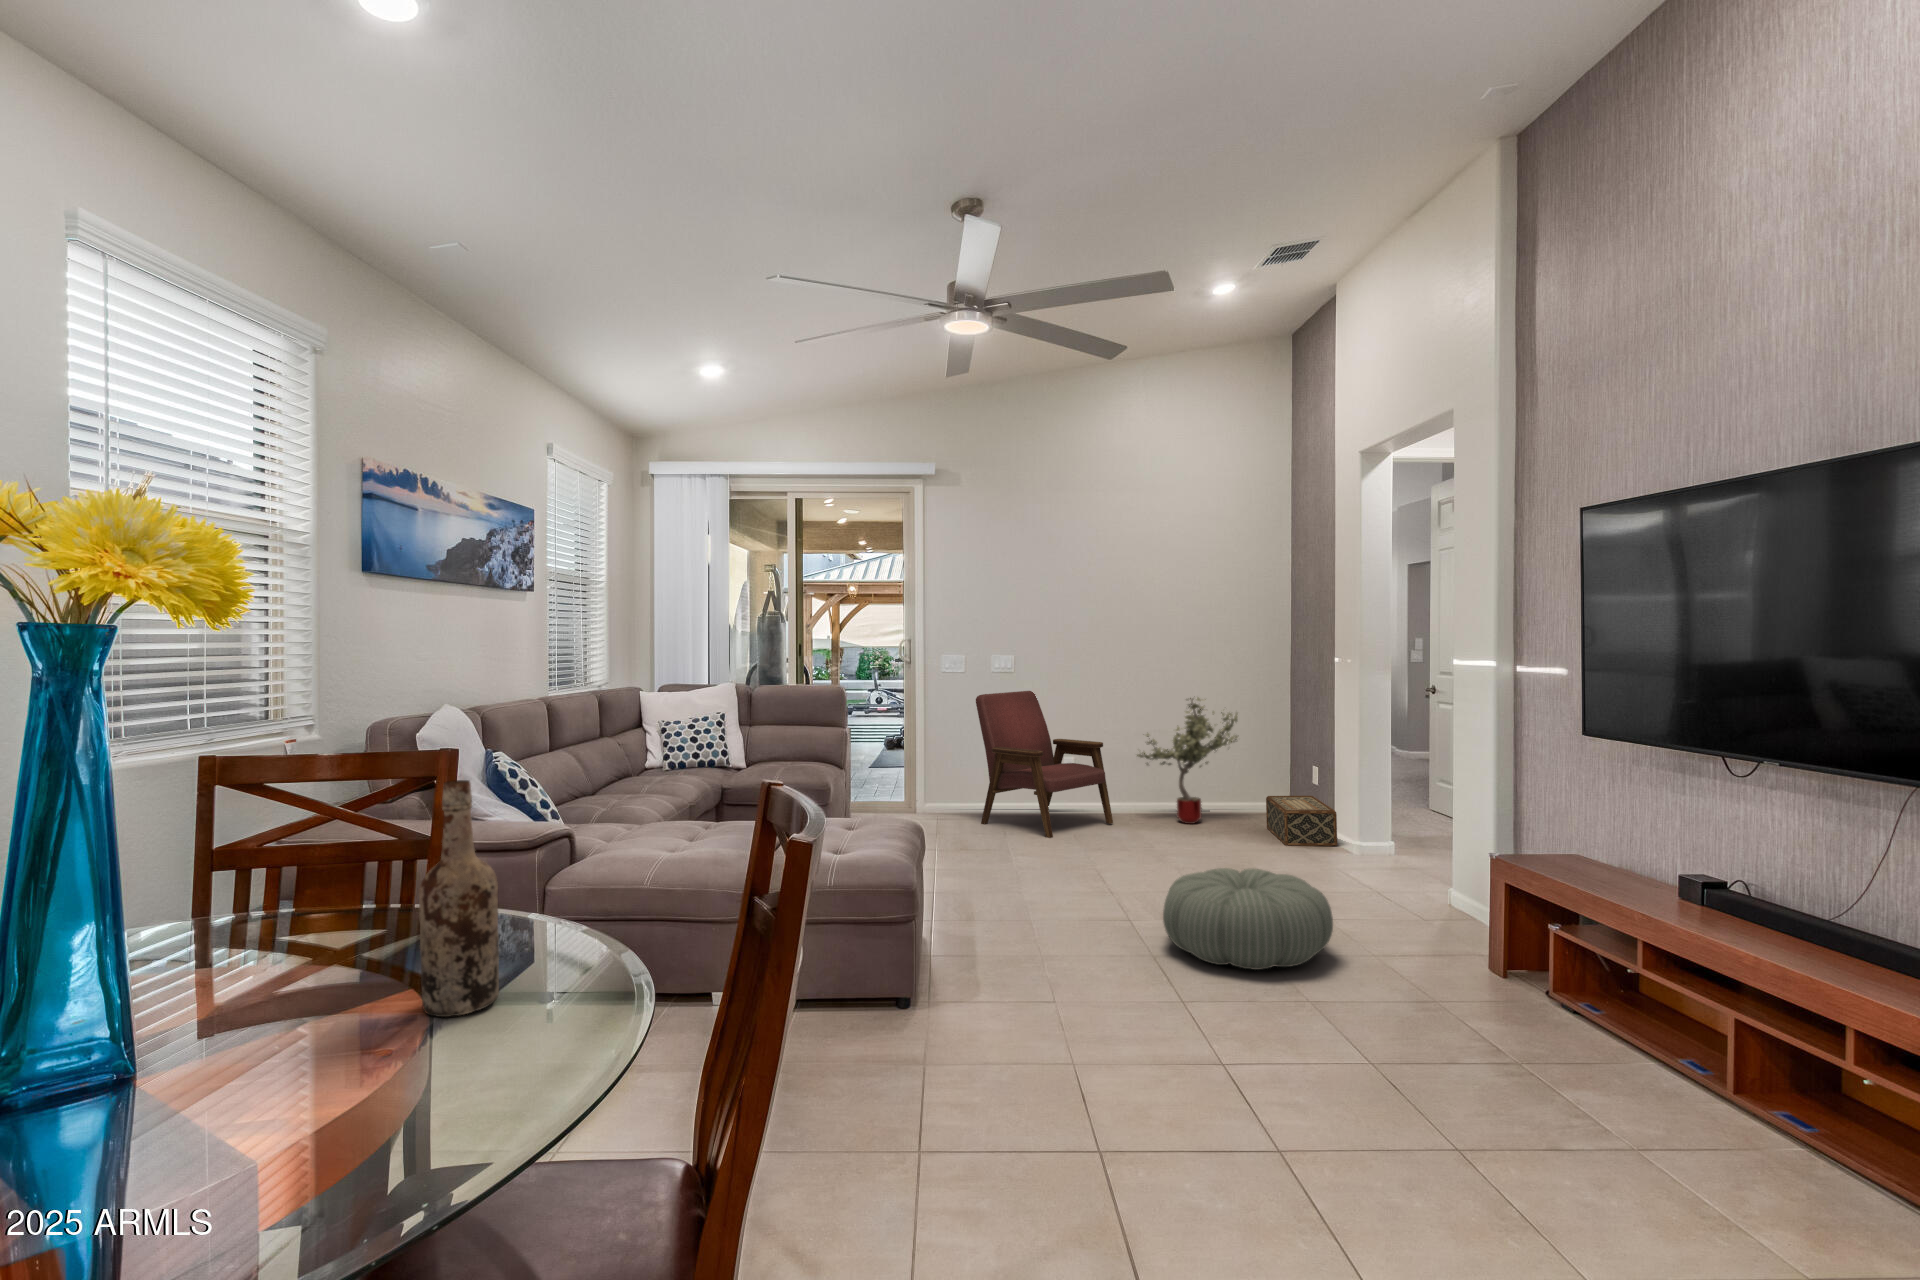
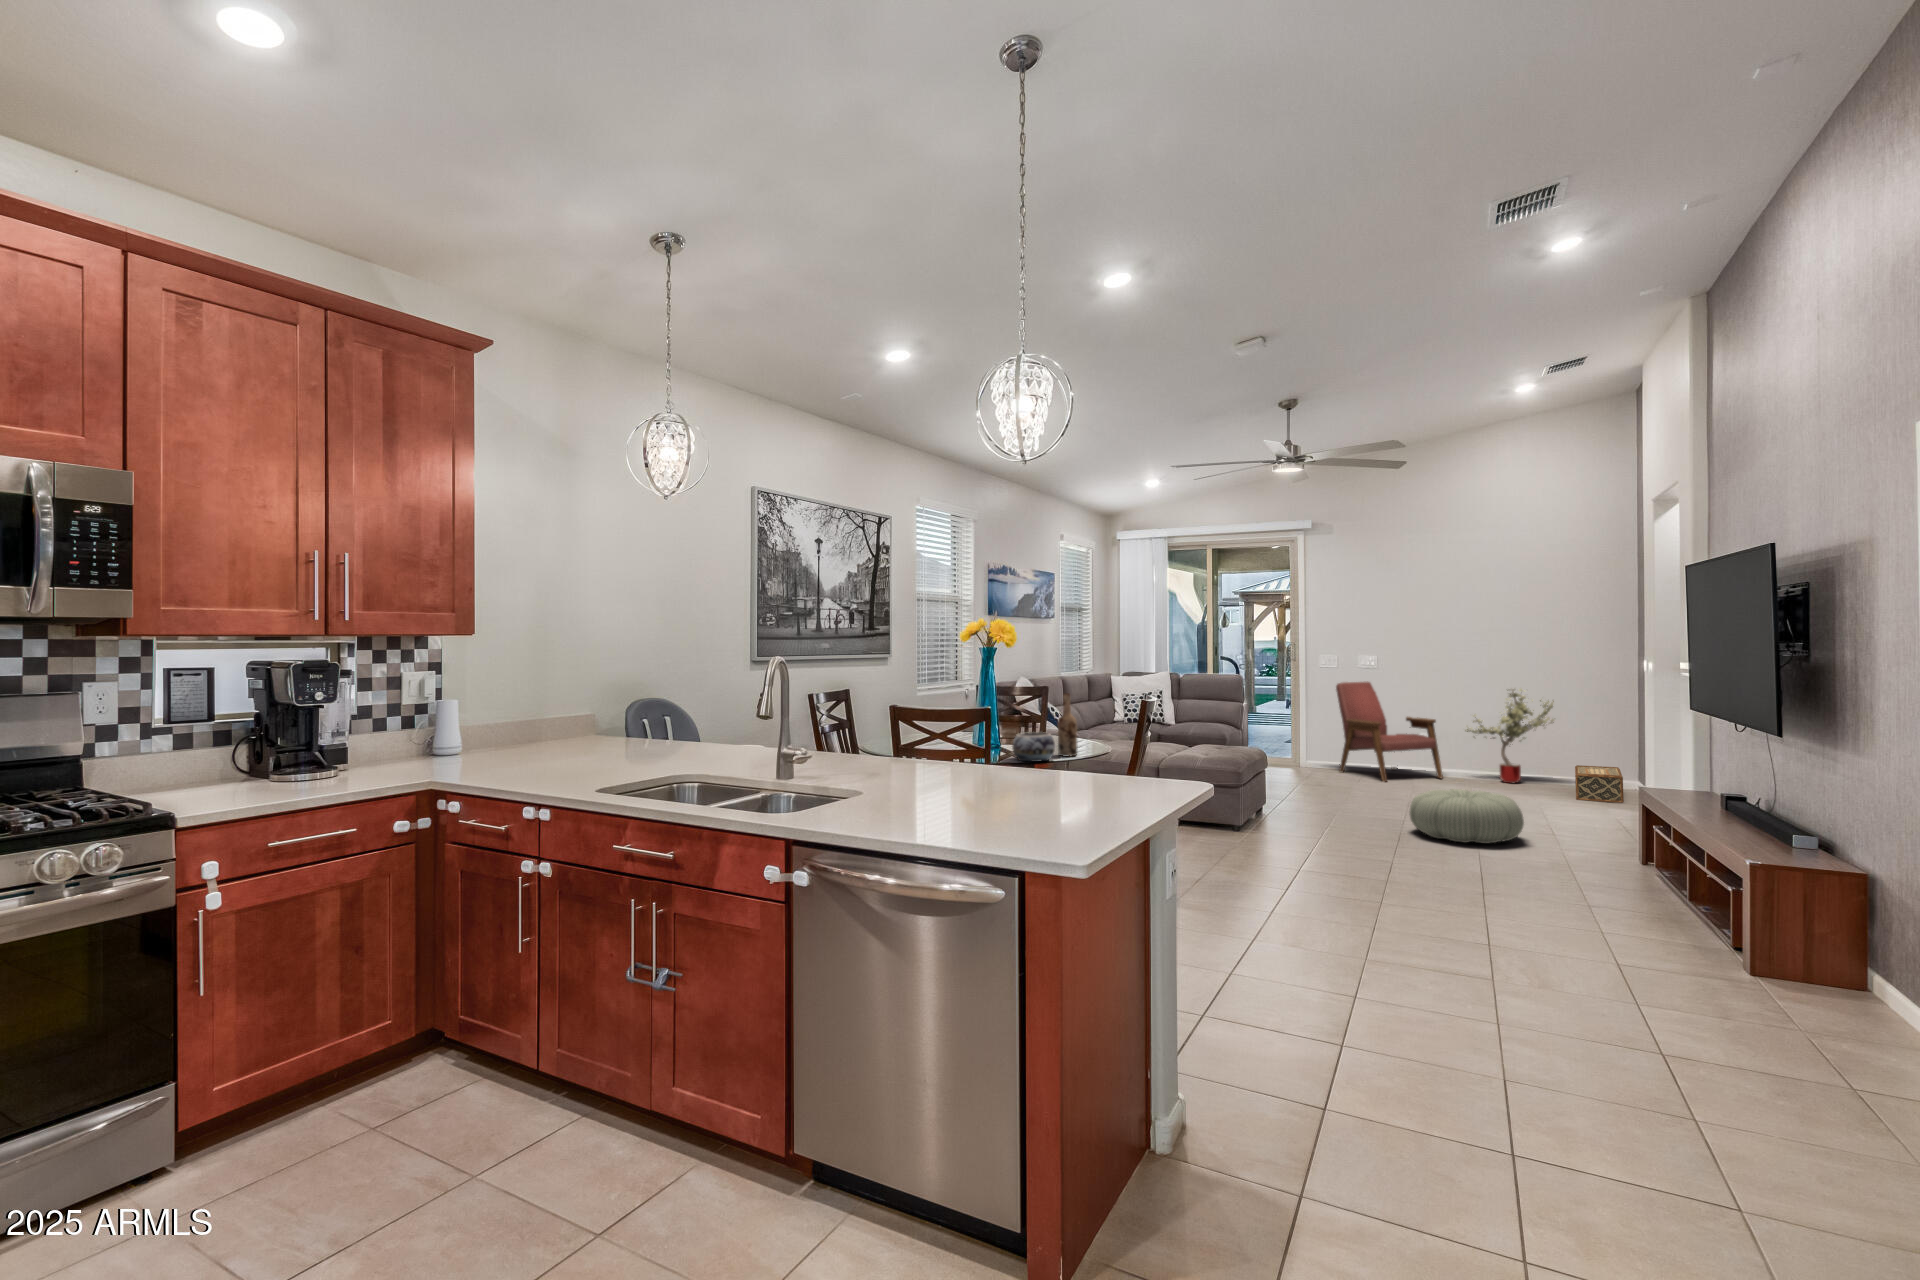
decorative bowl: none [155,955,382,1122] -> present [1012,732,1055,762]

